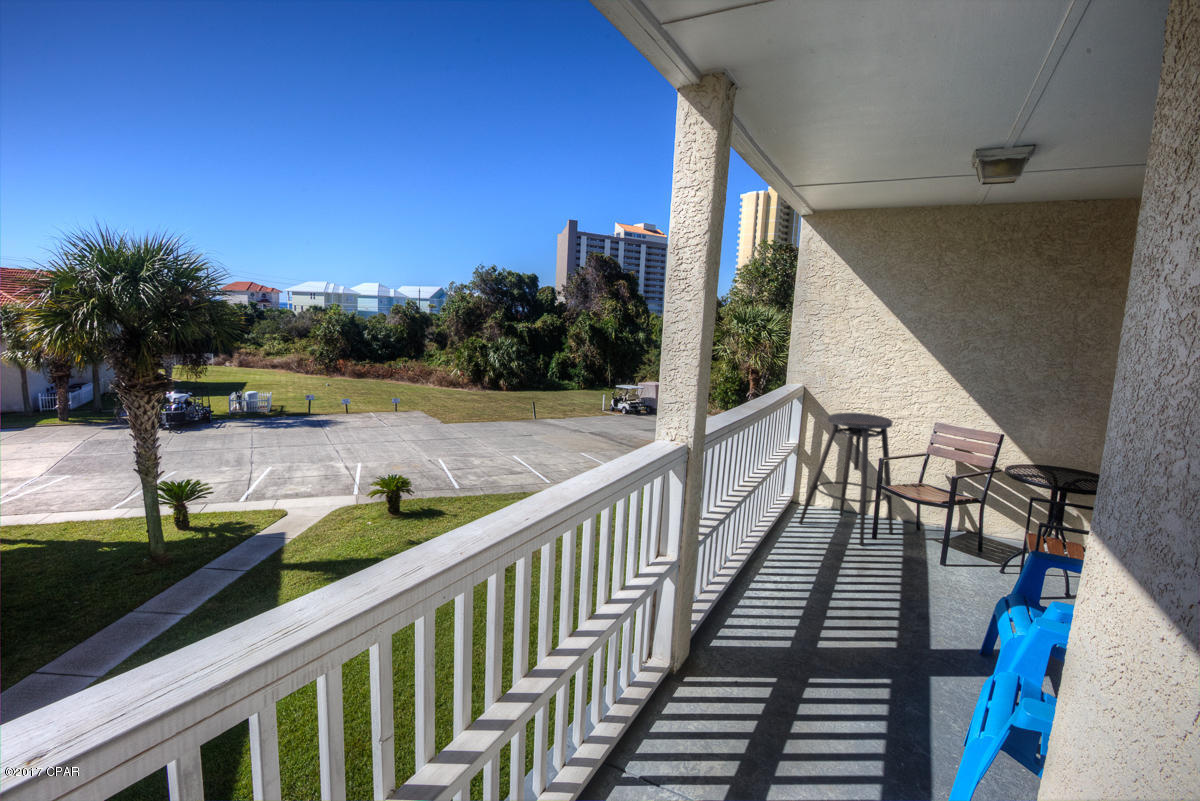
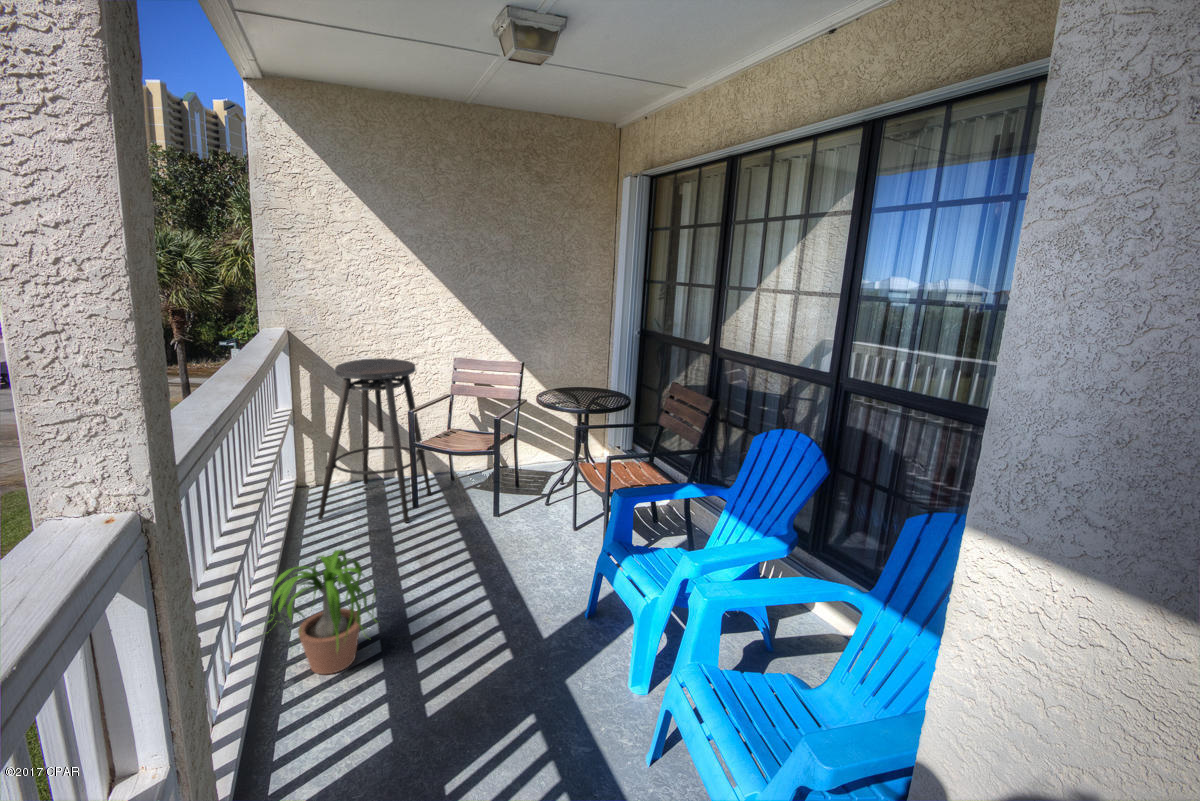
potted plant: none [730,528,808,605] -> present [271,549,377,674]

